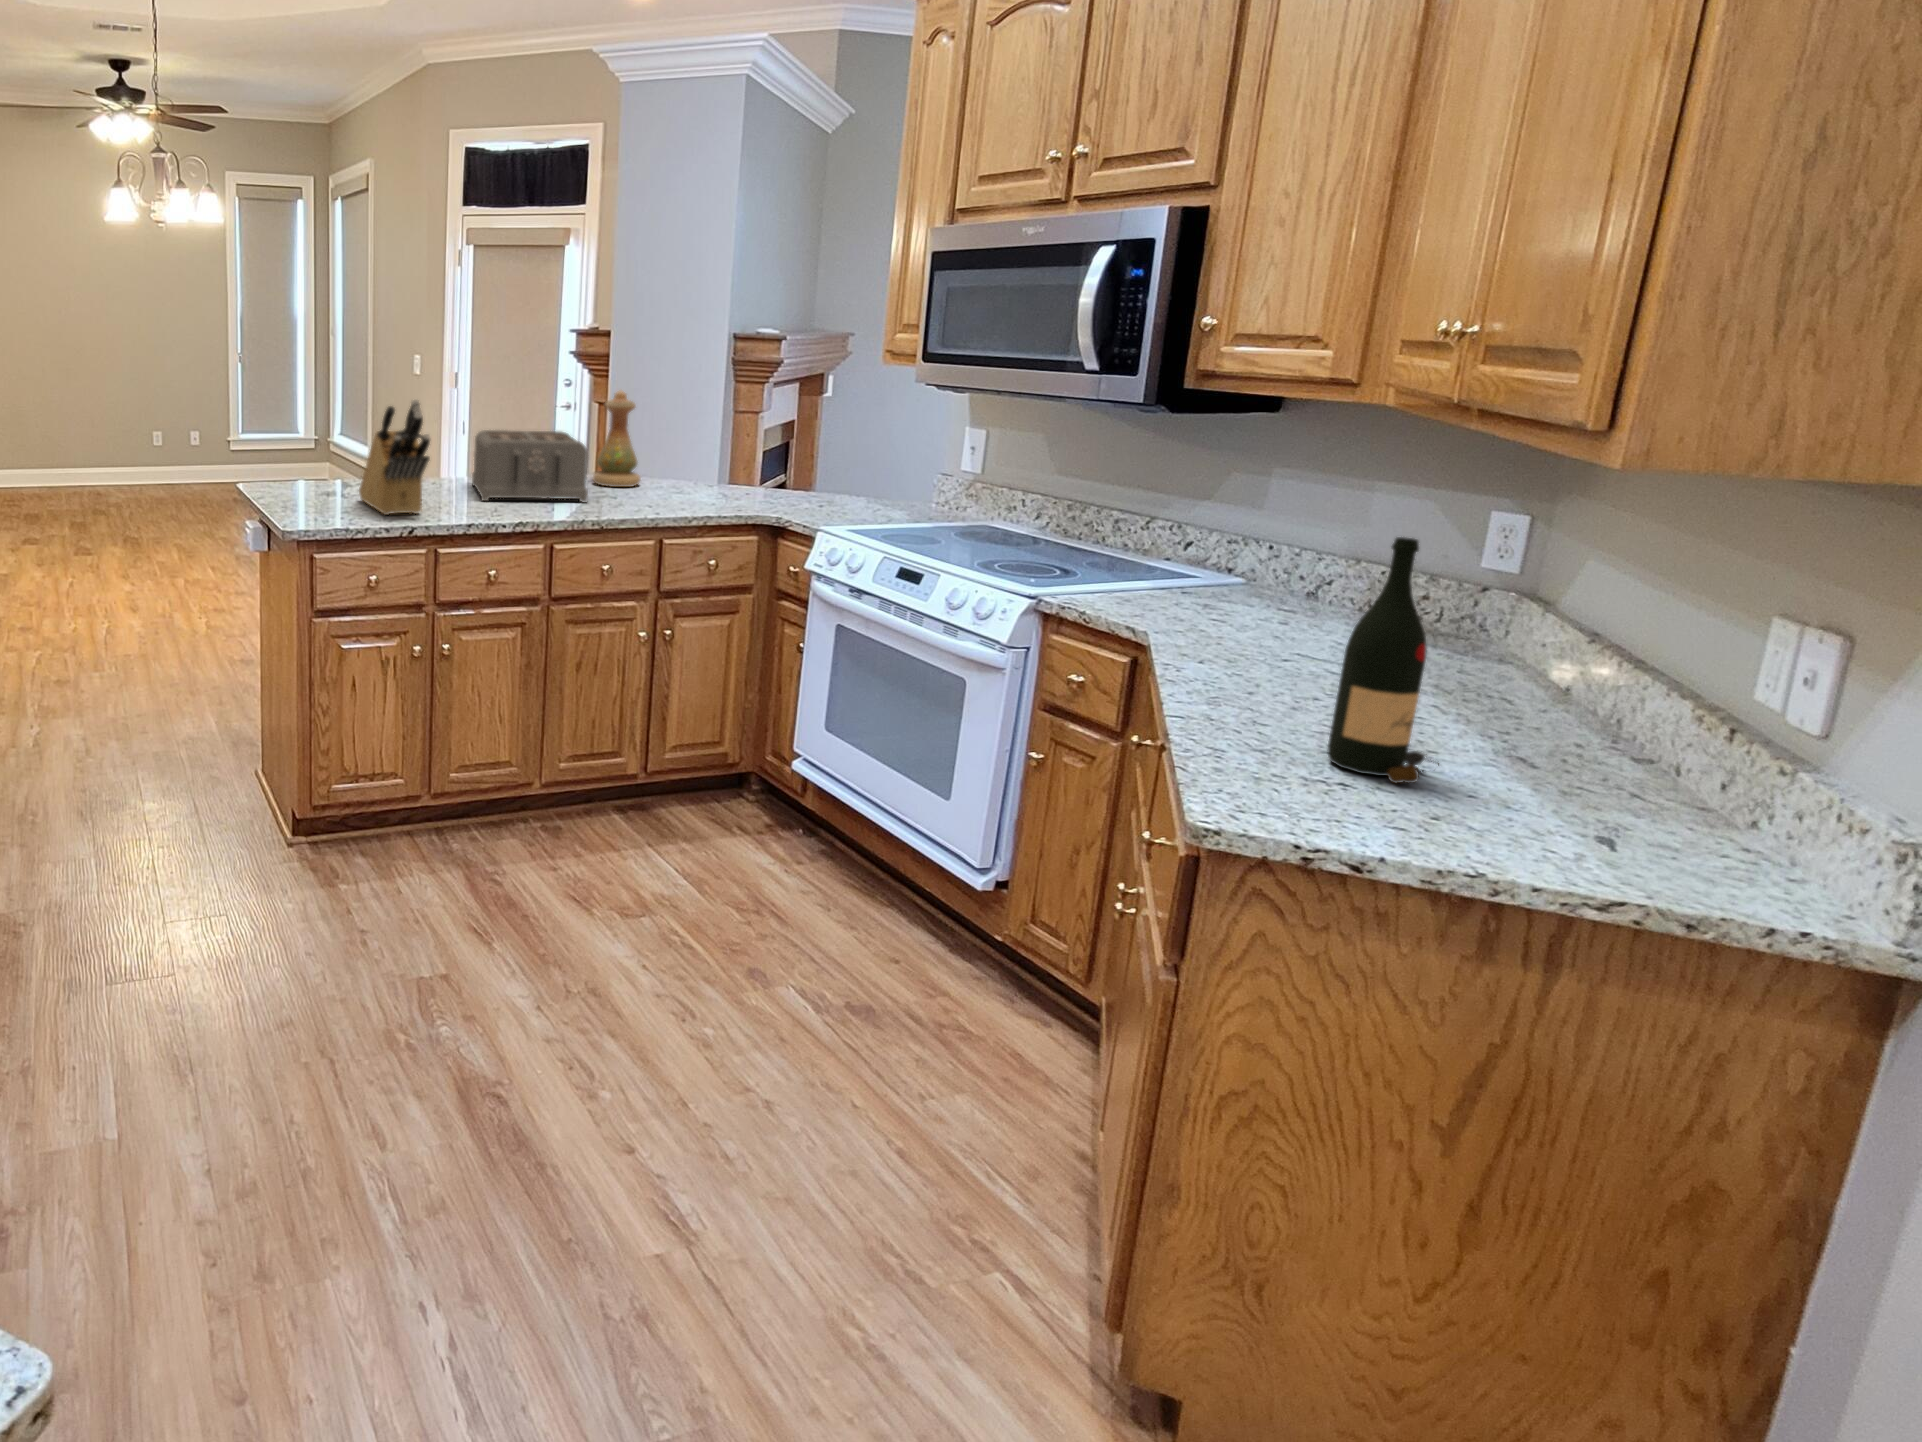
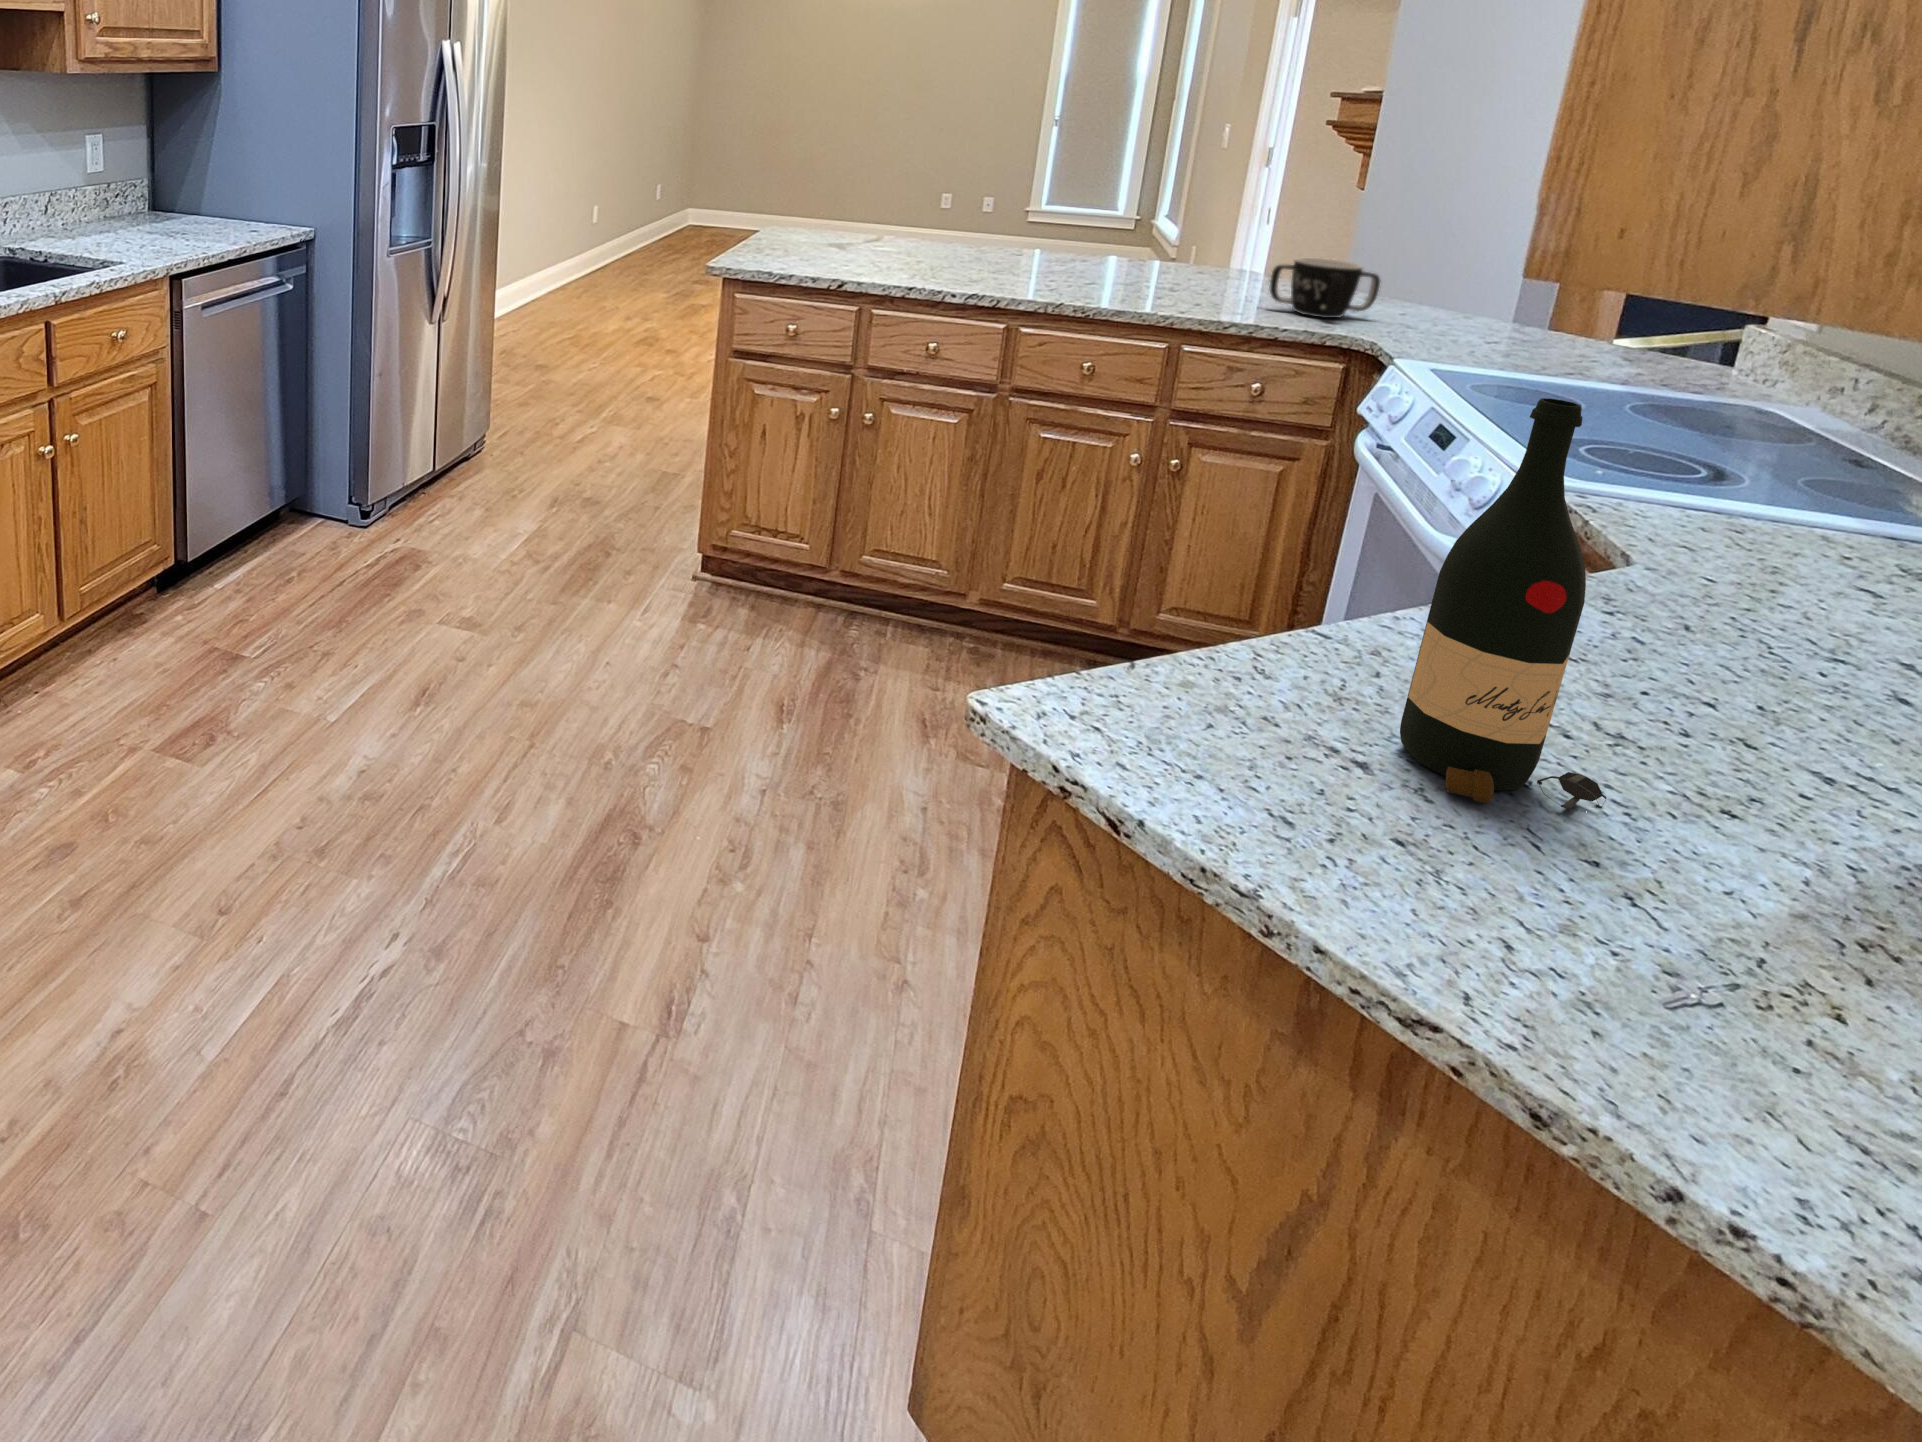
vase: present [593,390,640,487] -> none [1185,164,1259,286]
knife block: present [359,399,430,515] -> none [836,149,892,270]
toaster: present [472,430,588,502] -> none [984,197,1150,290]
mug: none [686,458,747,503] -> present [1269,258,1380,318]

